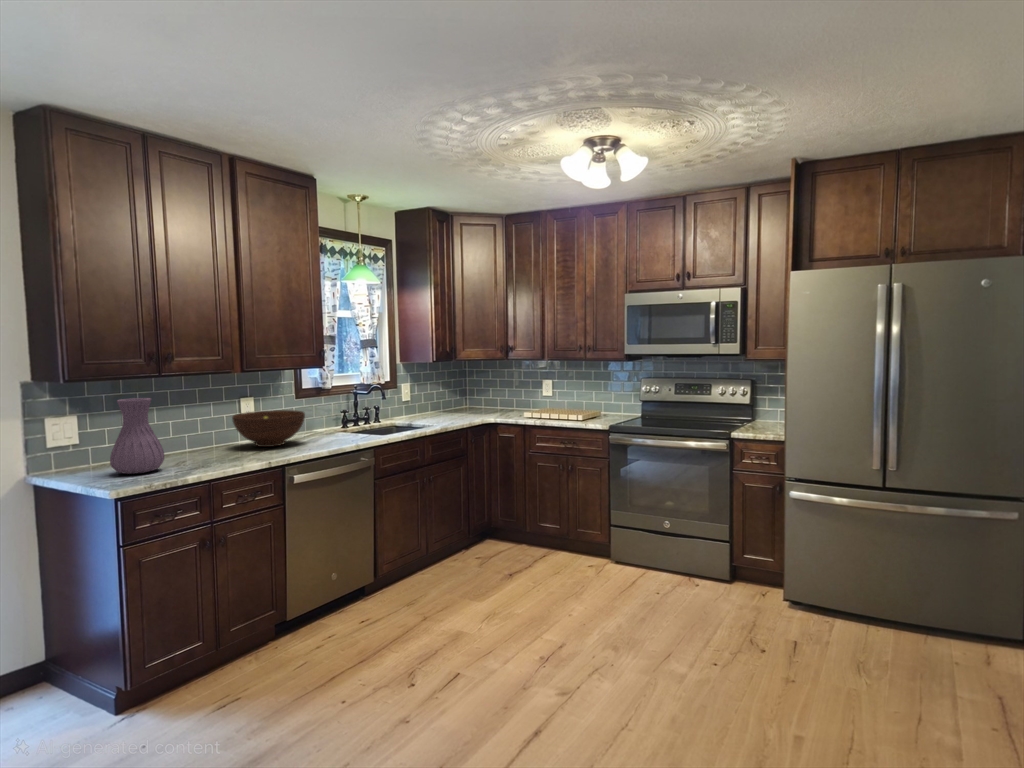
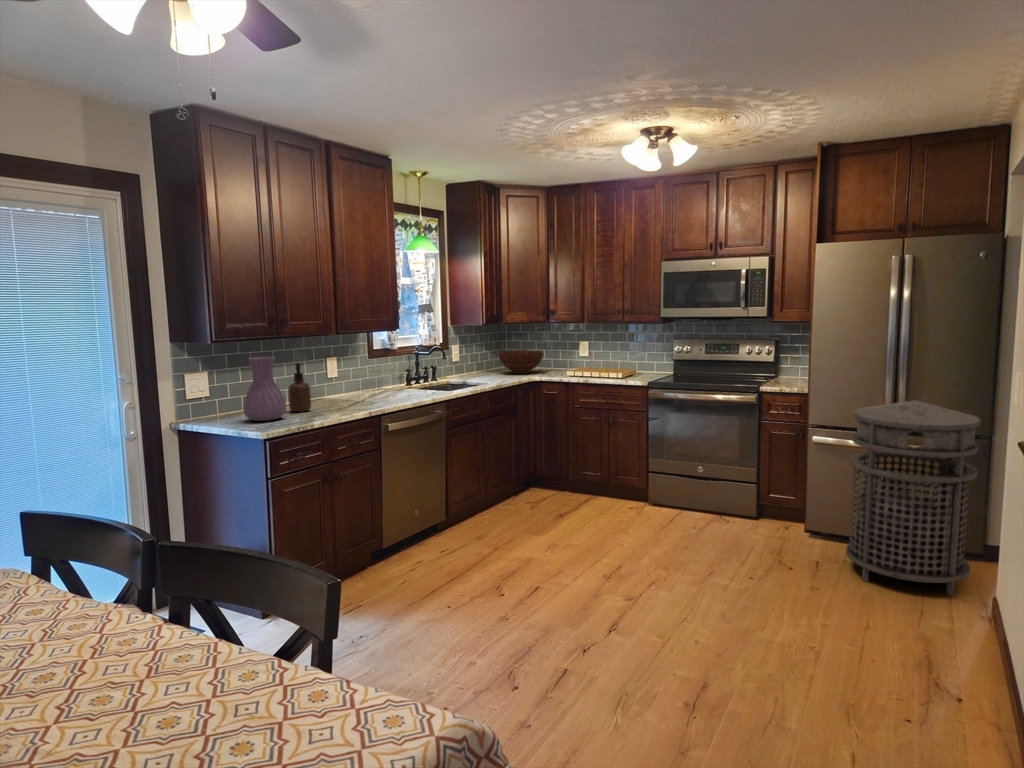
soap dispenser: none [177,405,205,462] -> present [288,363,311,412]
fruit bowl: present [232,410,305,447] -> present [498,350,543,374]
trash can: none [830,453,986,694] -> present [846,400,980,595]

